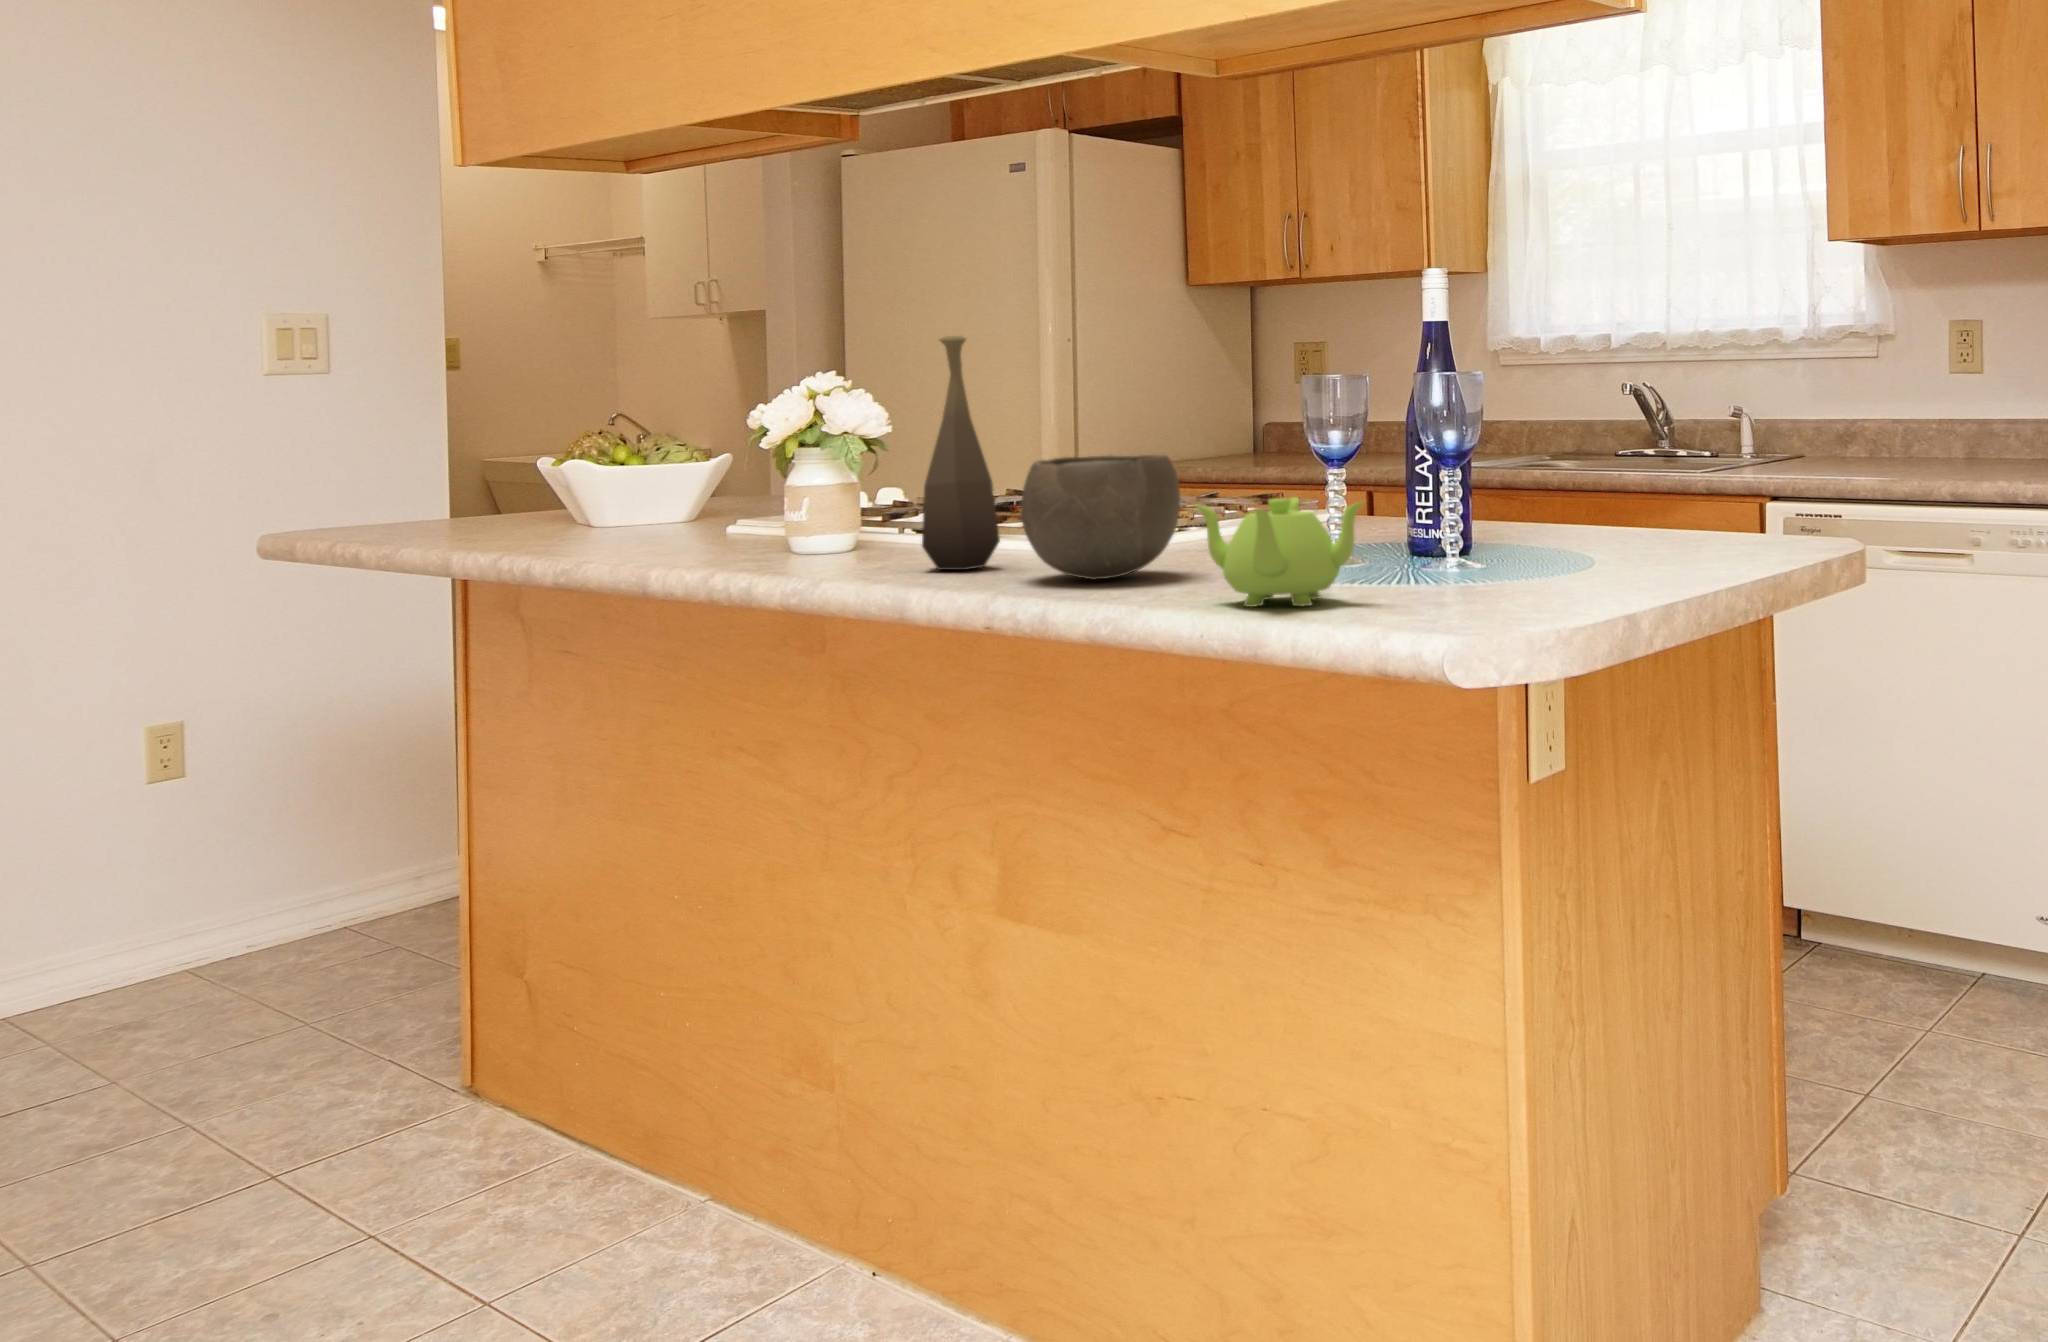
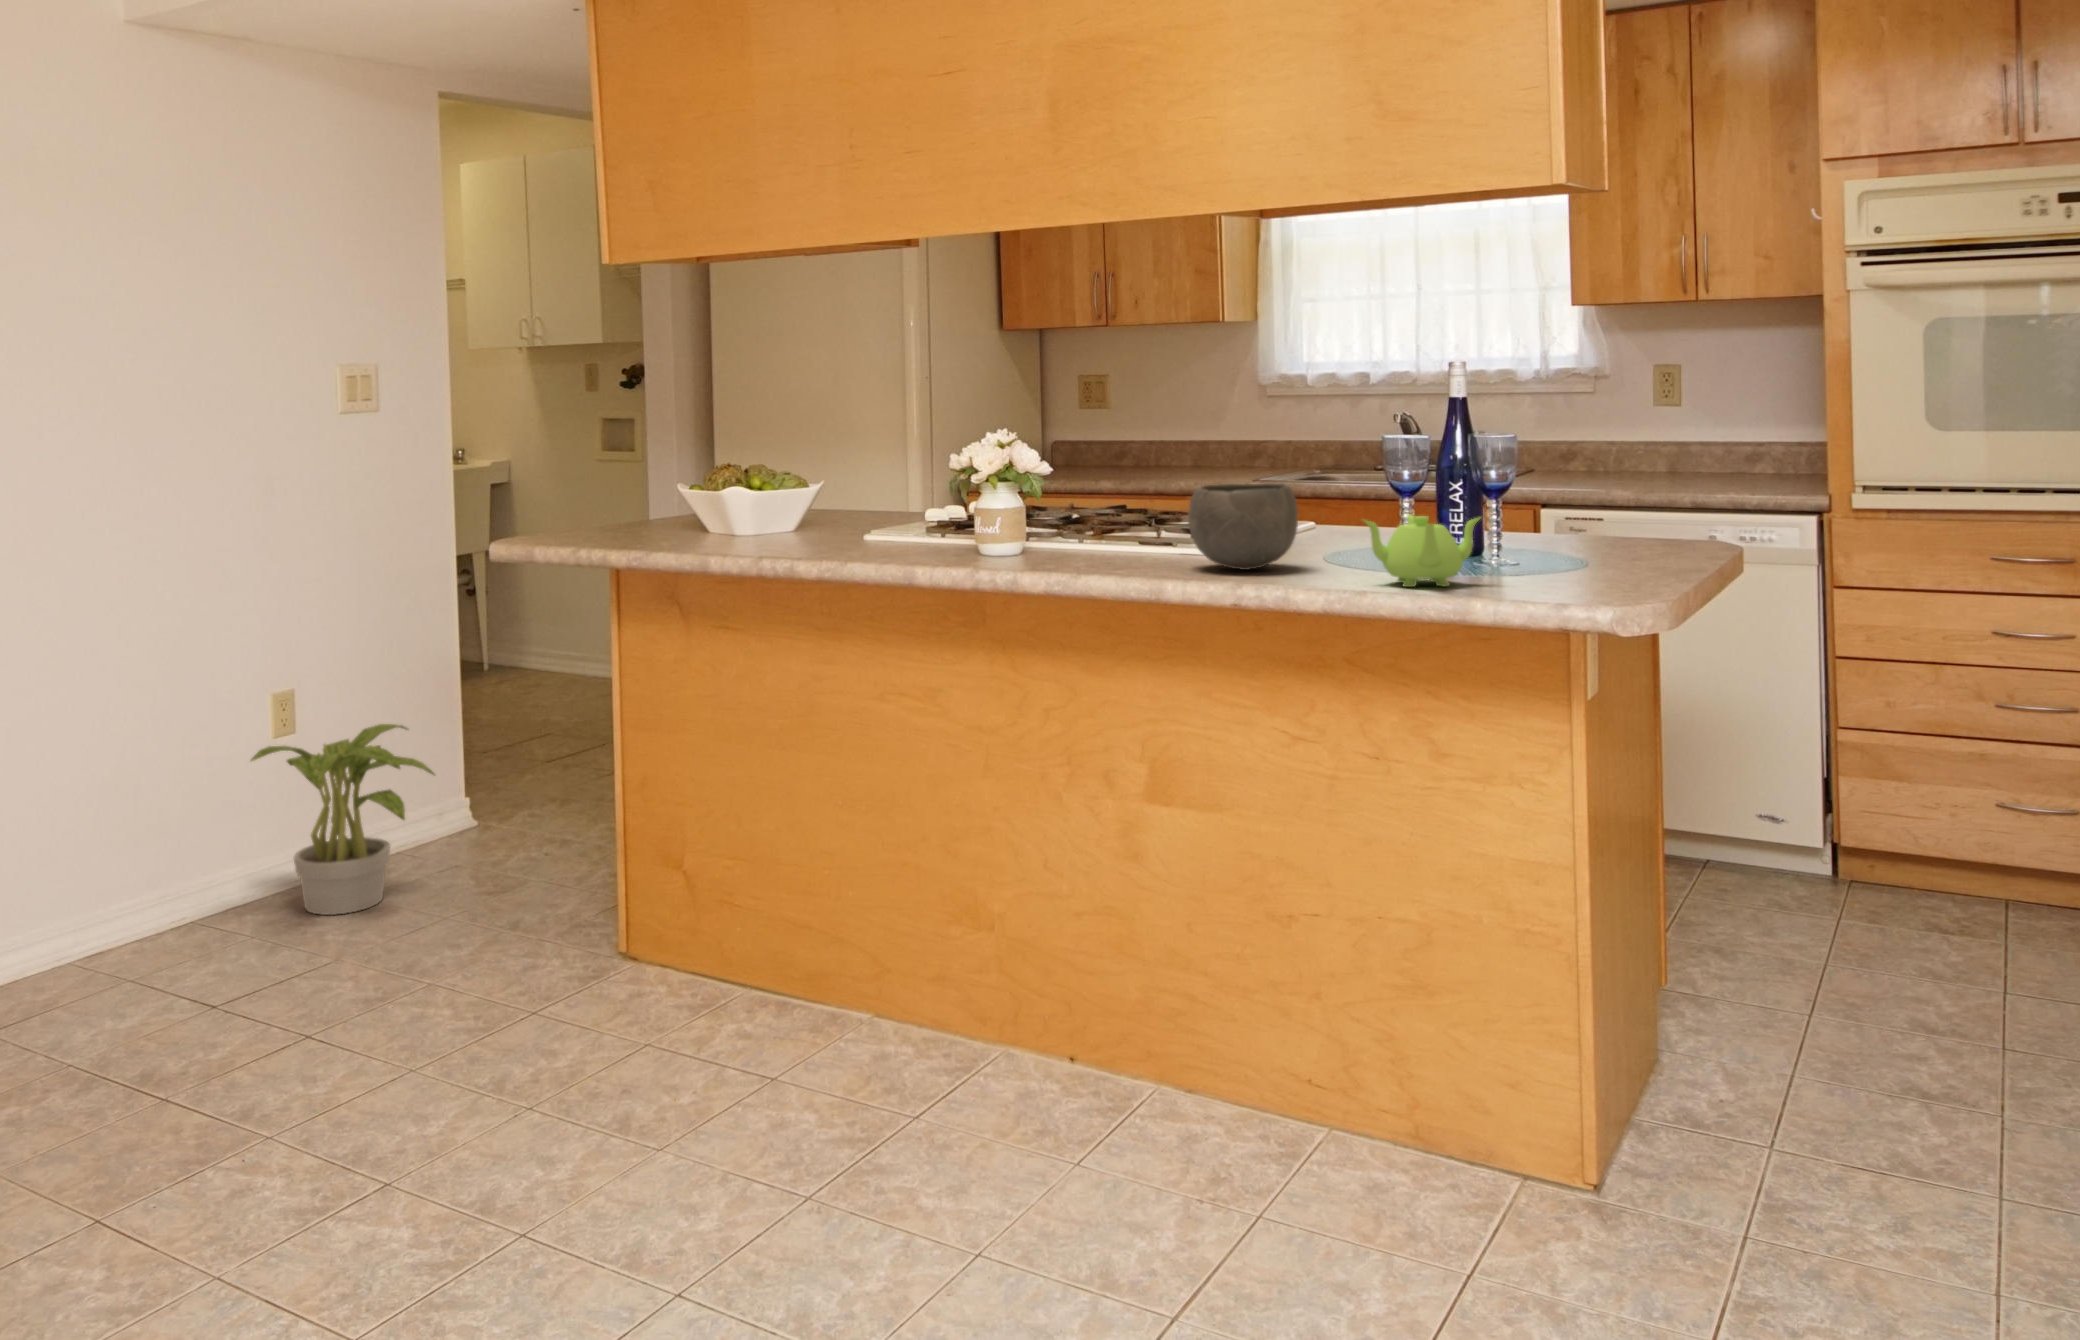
bottle: present [922,336,1000,570] -> none [1090,399,1144,564]
potted plant: none [84,767,344,1009] -> present [251,724,434,915]

